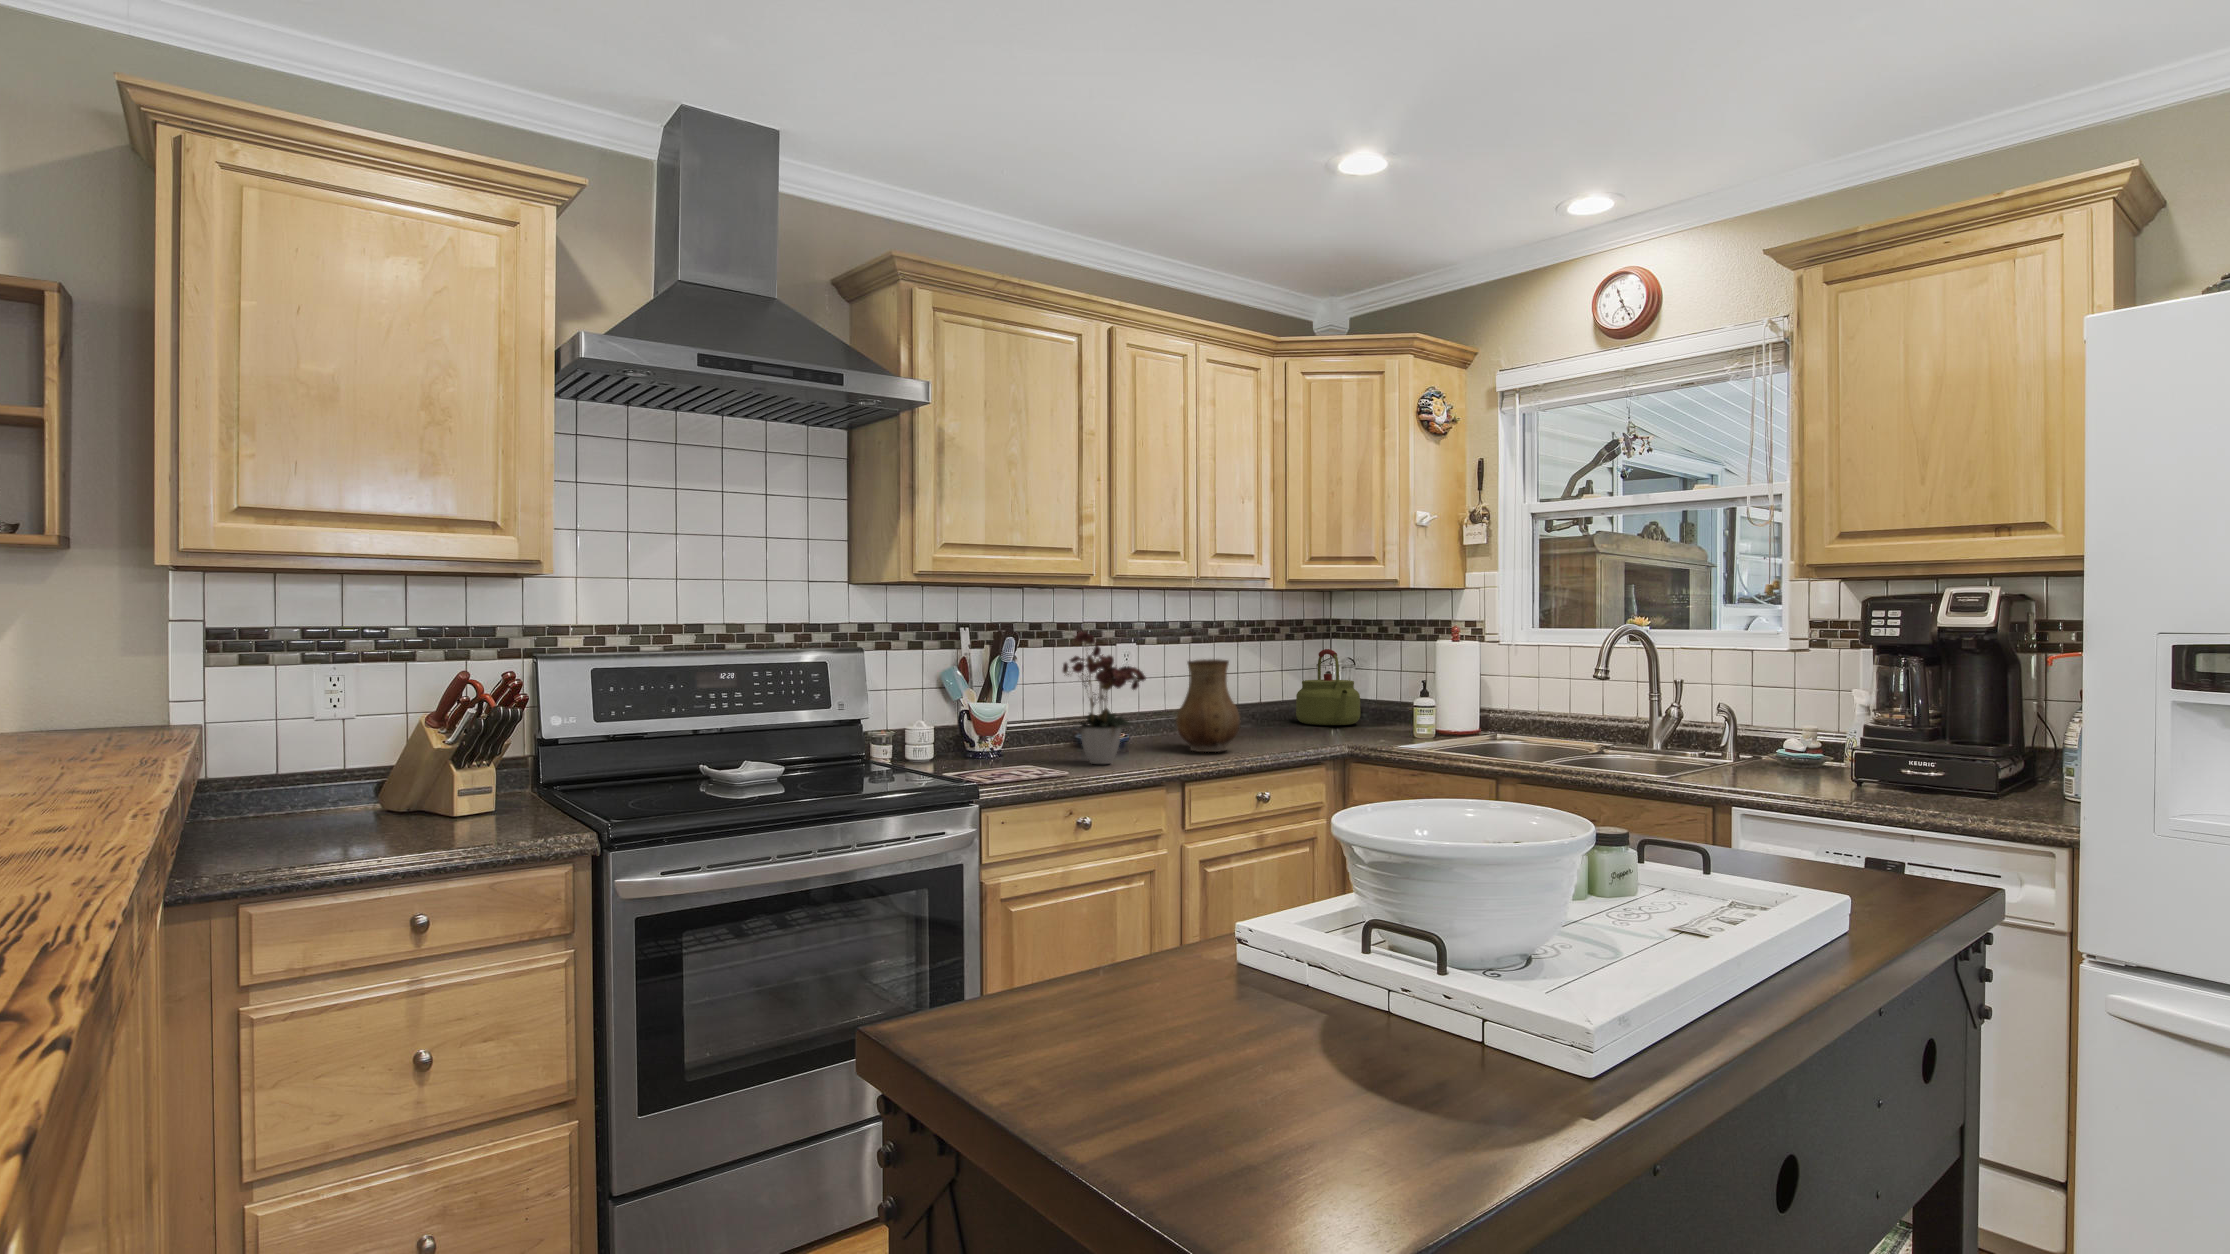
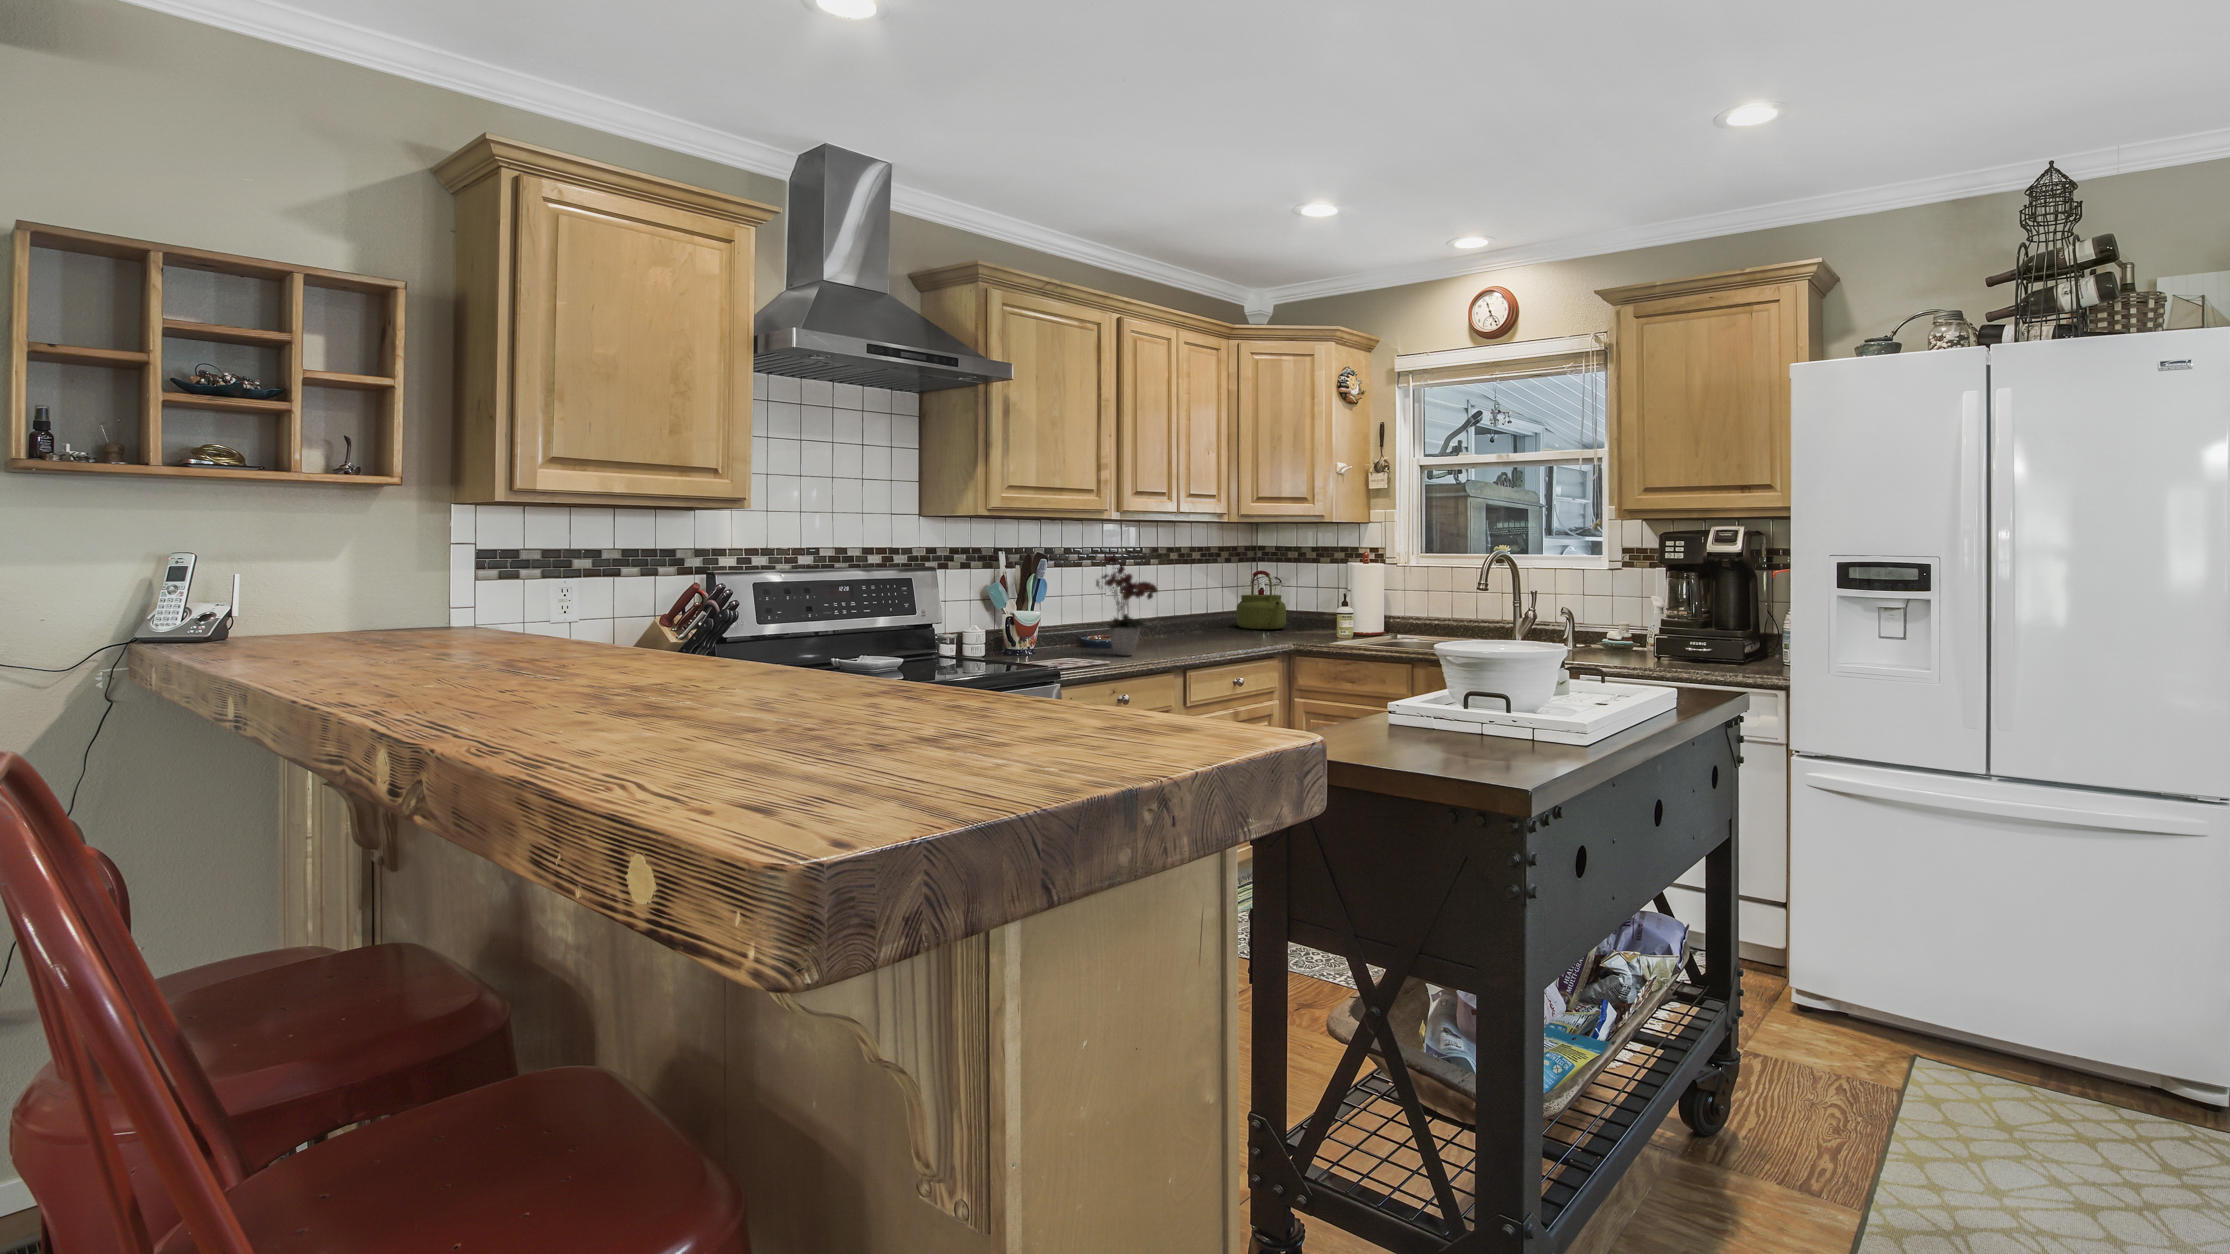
ceramic pitcher: present [1176,659,1240,752] -> none [1168,577,1217,647]

